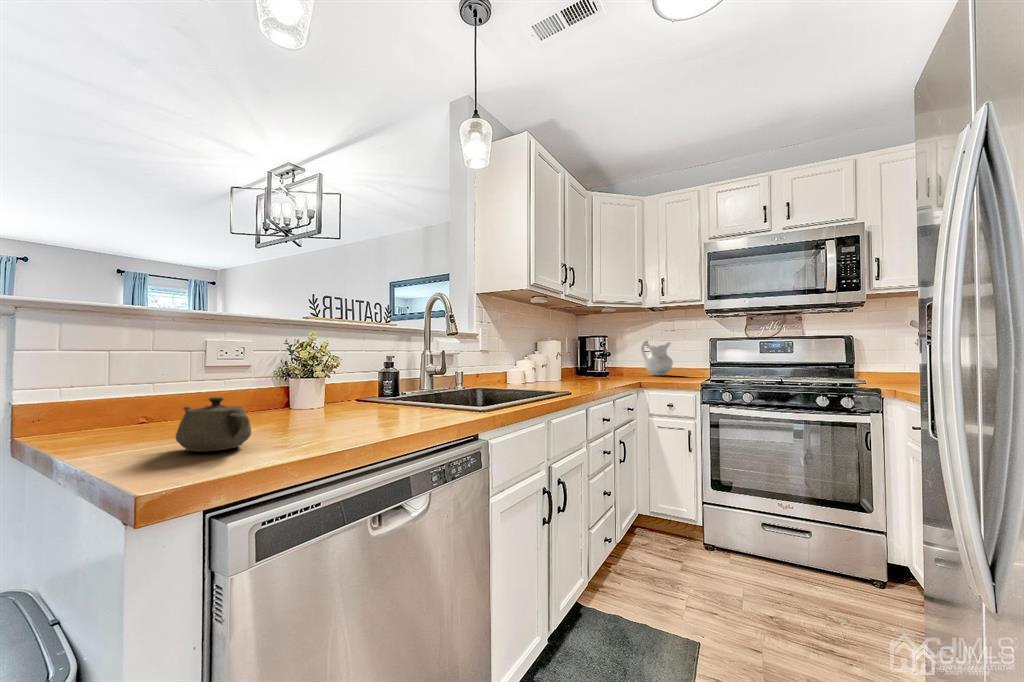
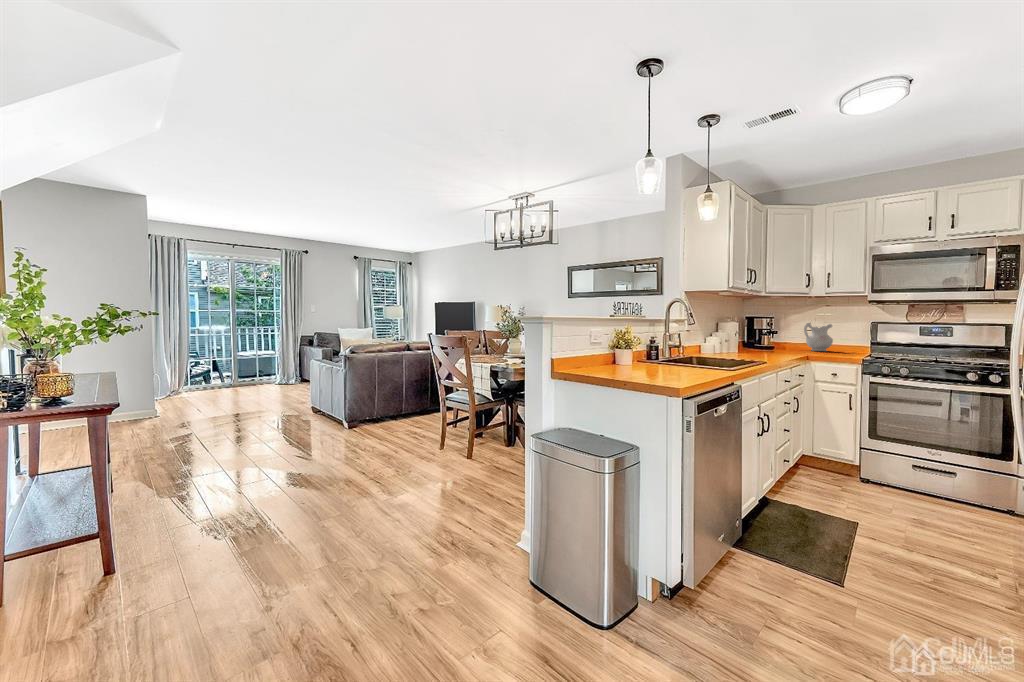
teapot: present [176,397,251,451] -> none [629,359,670,381]

